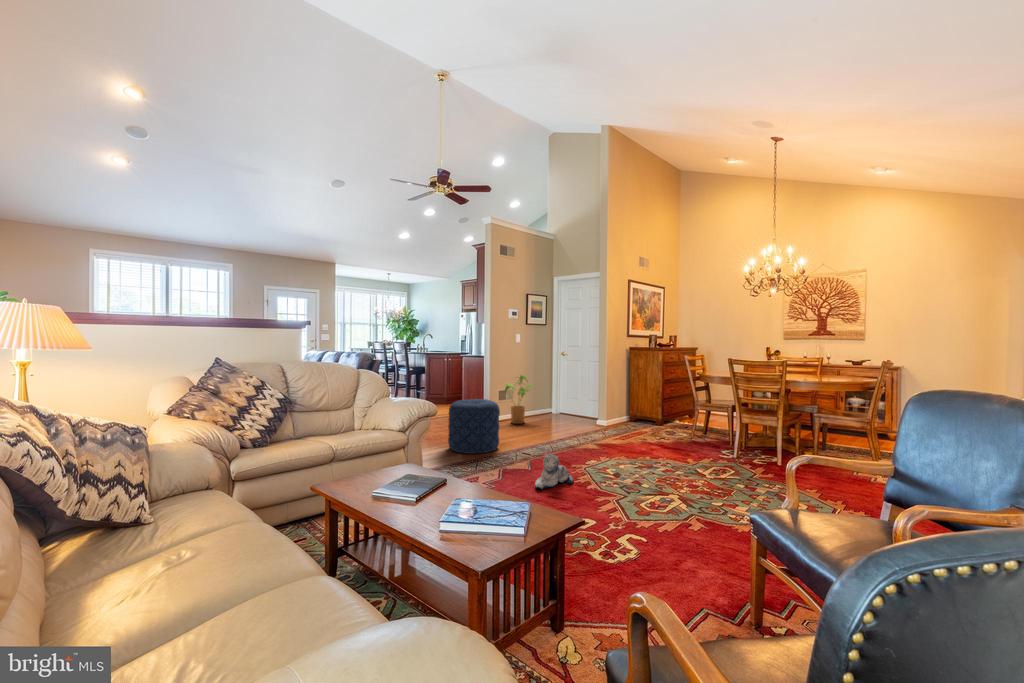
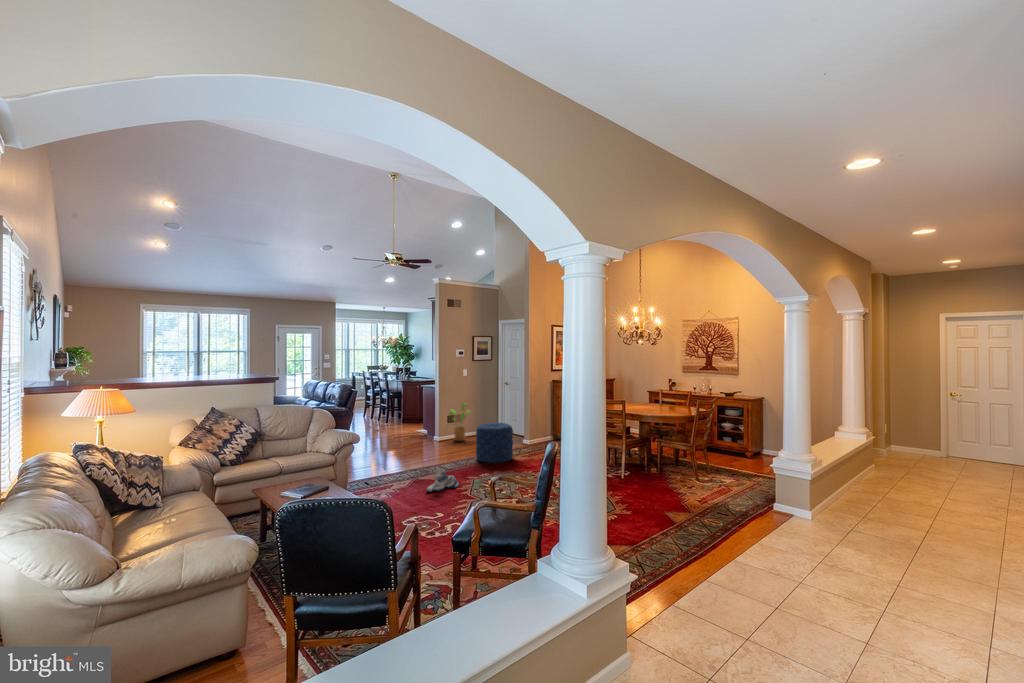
pouf: present [448,399,500,454] -> present [476,423,513,463]

